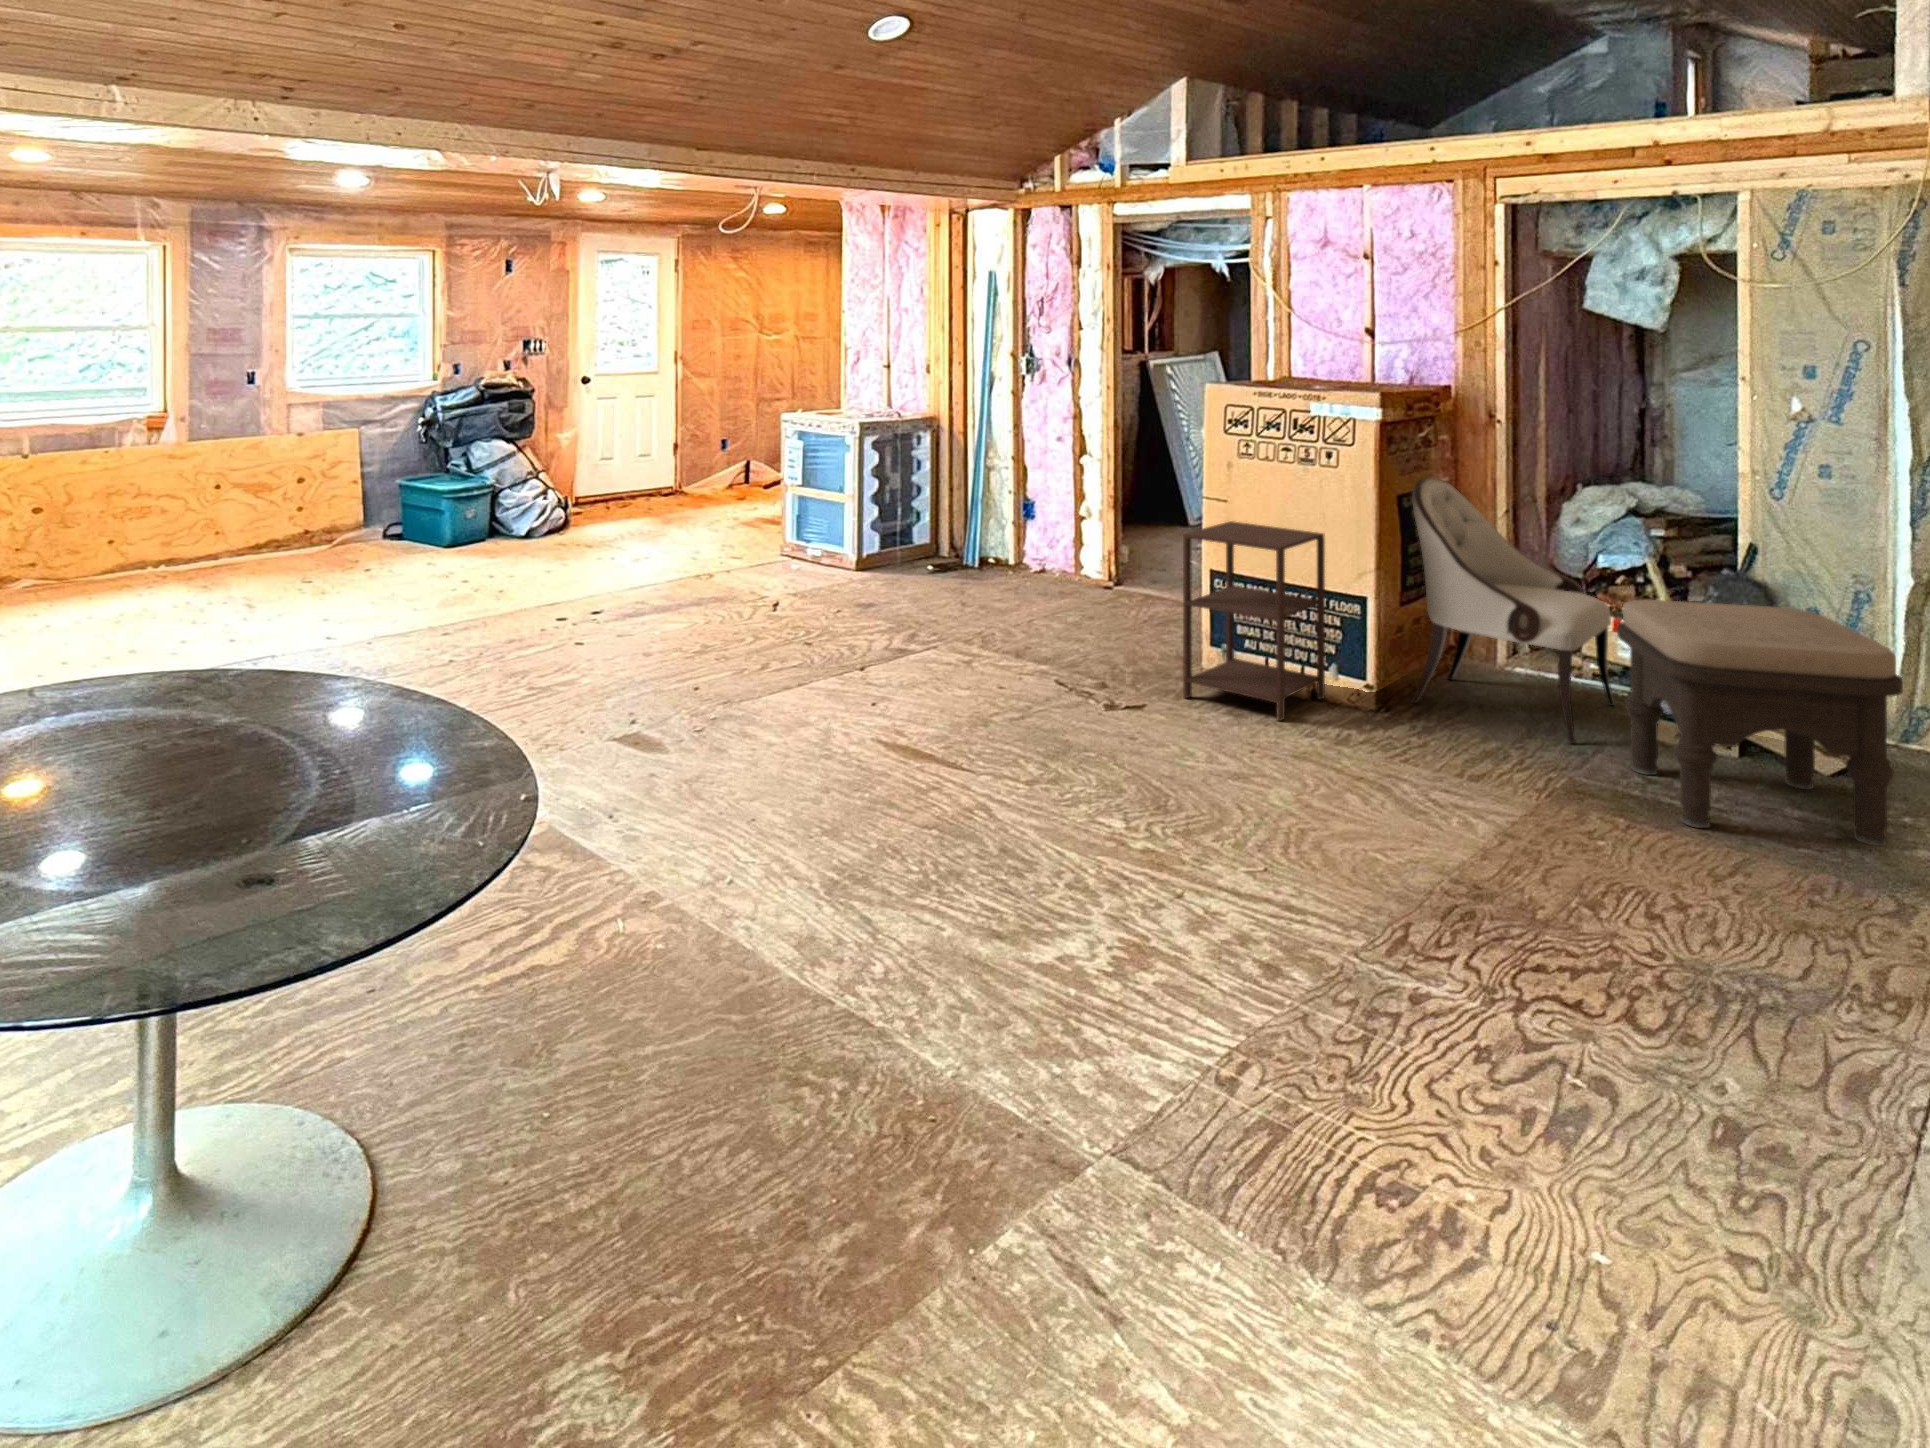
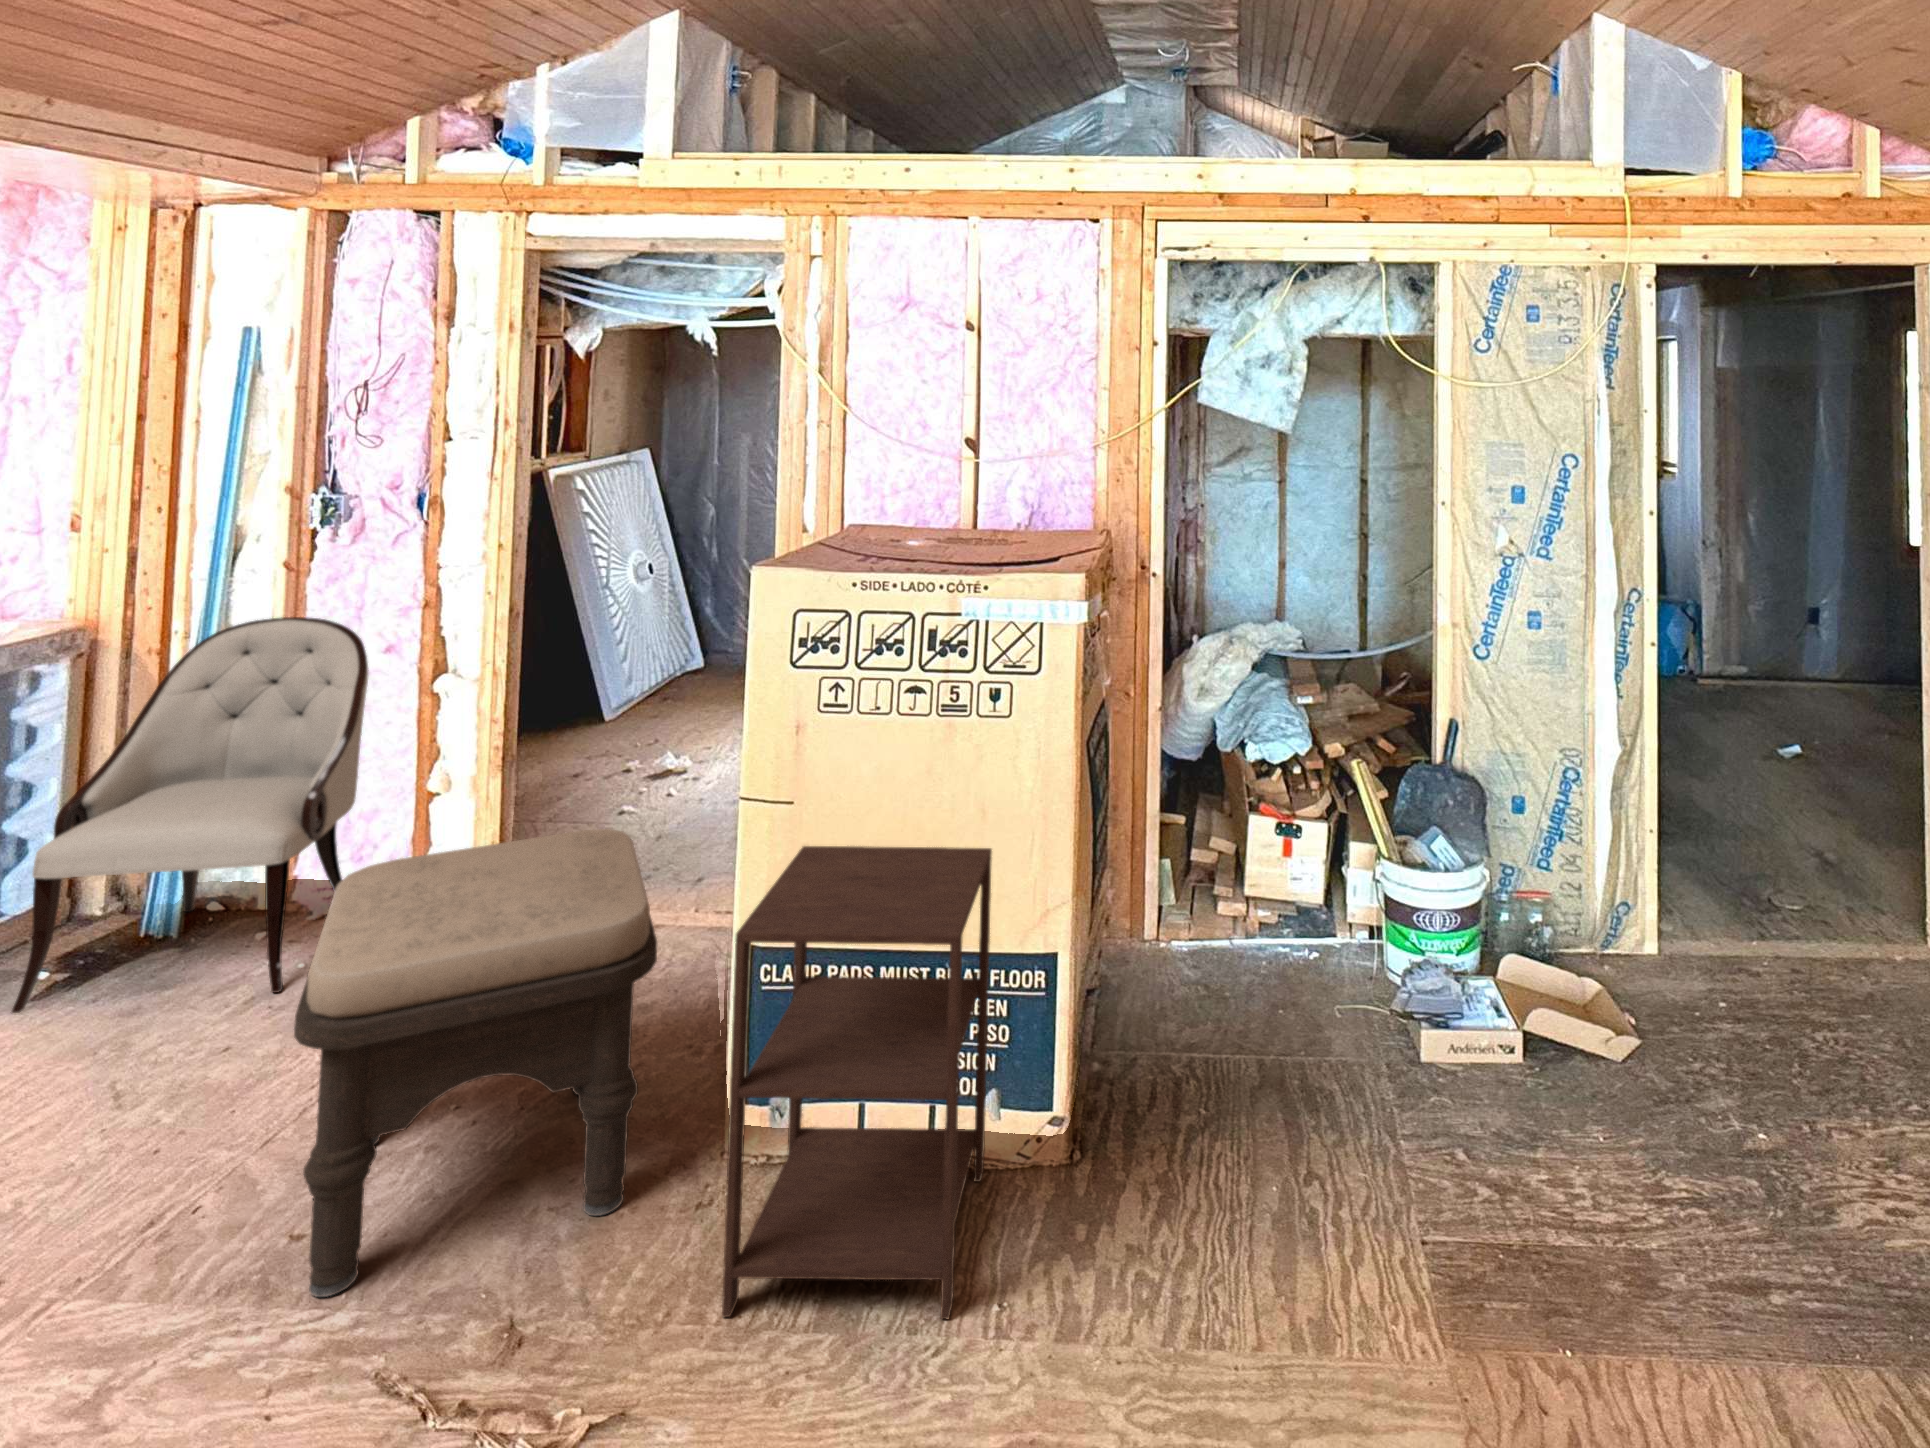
armchair: present [1412,477,1615,743] -> present [12,617,369,1013]
ottoman: present [1617,600,1903,846] -> present [294,829,657,1297]

